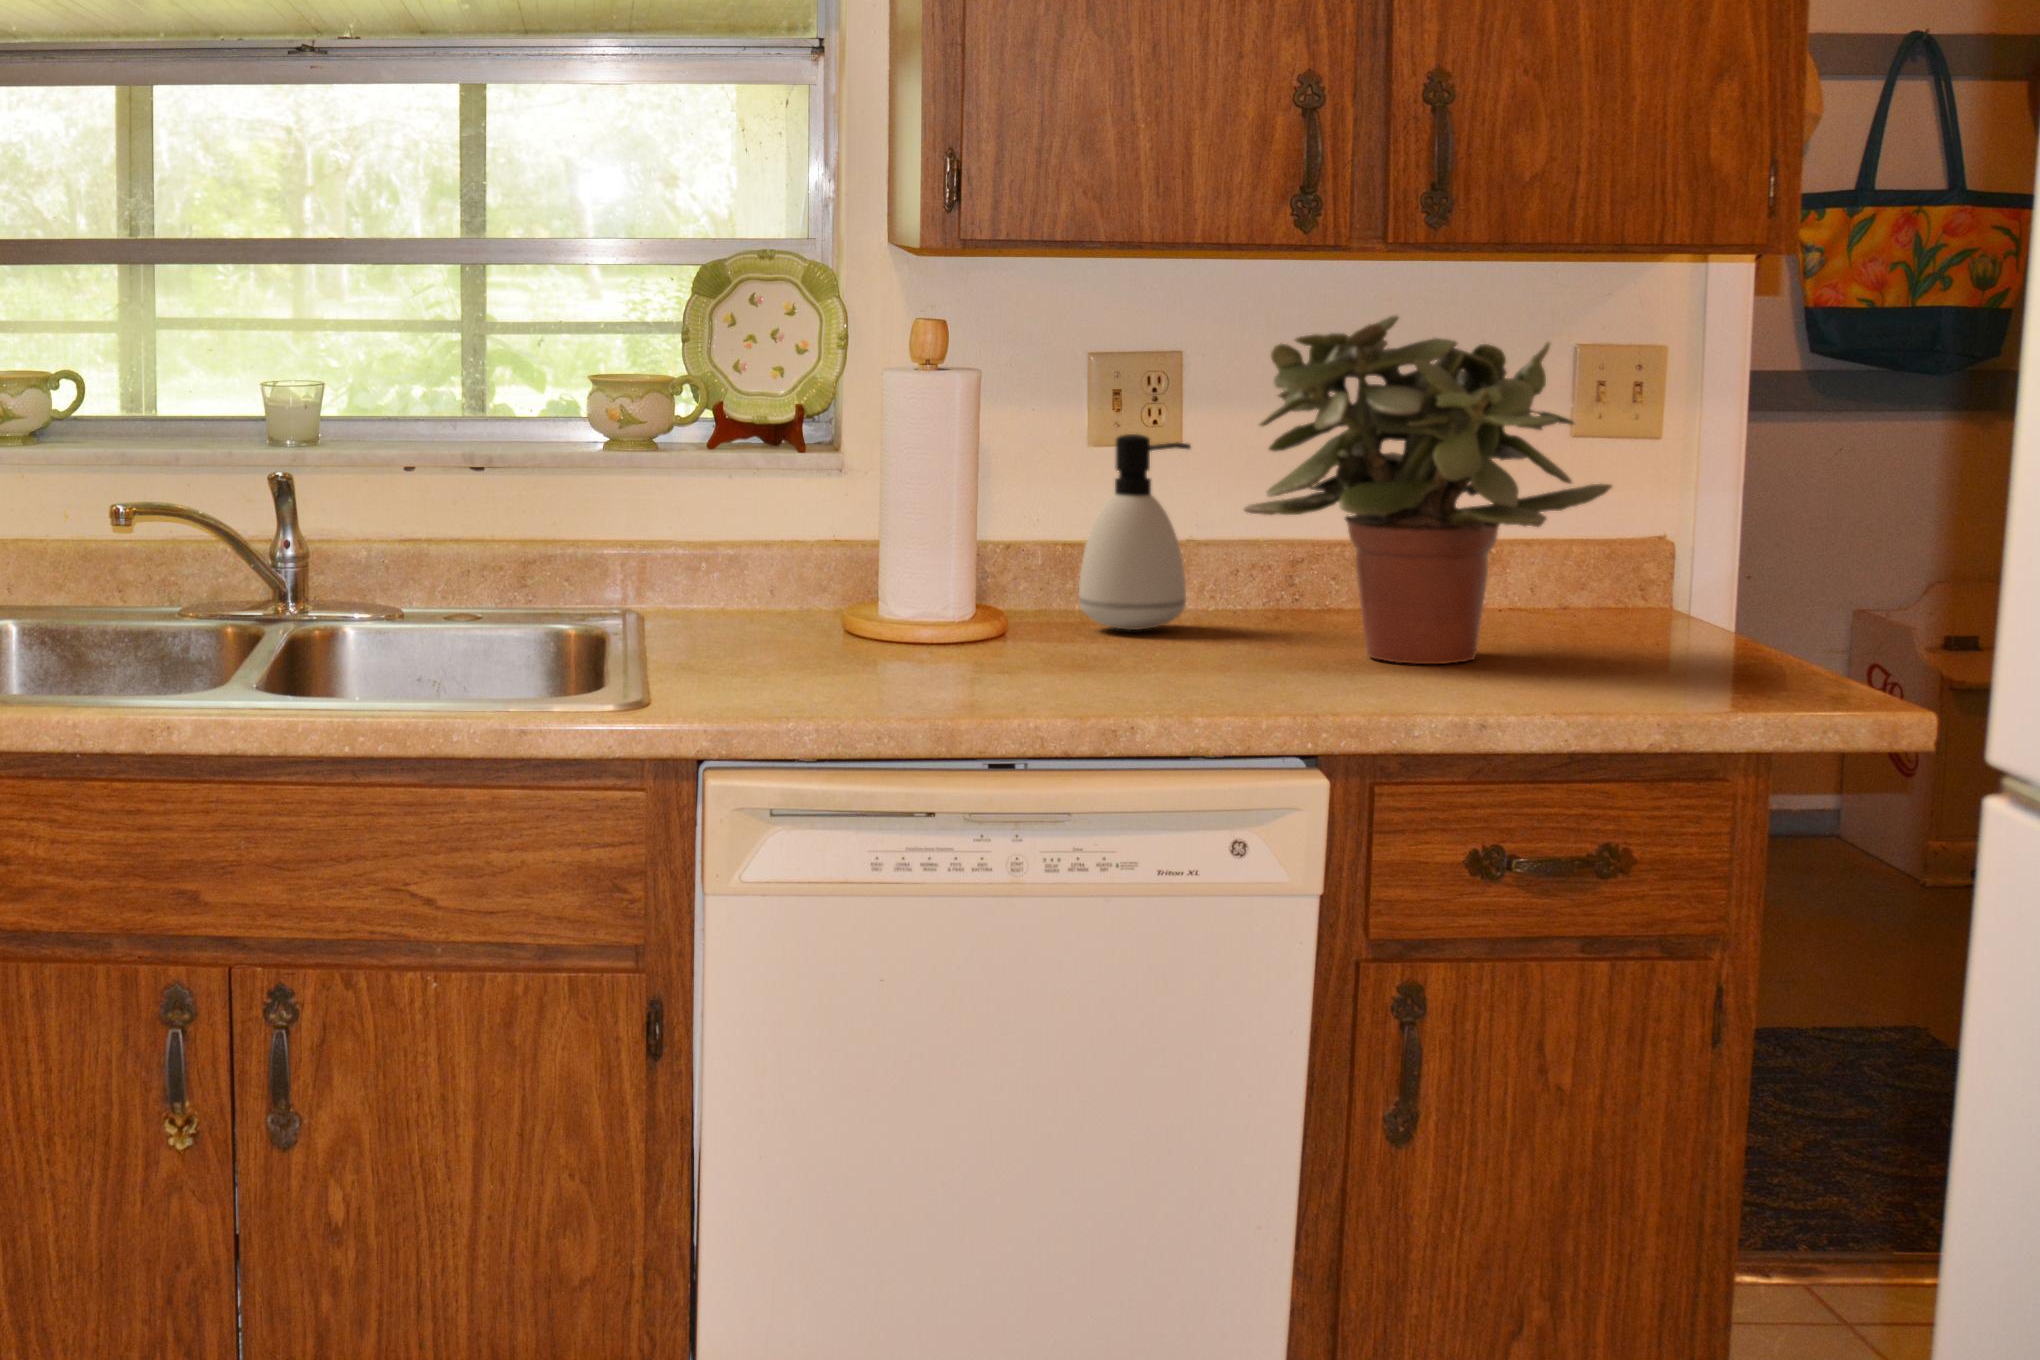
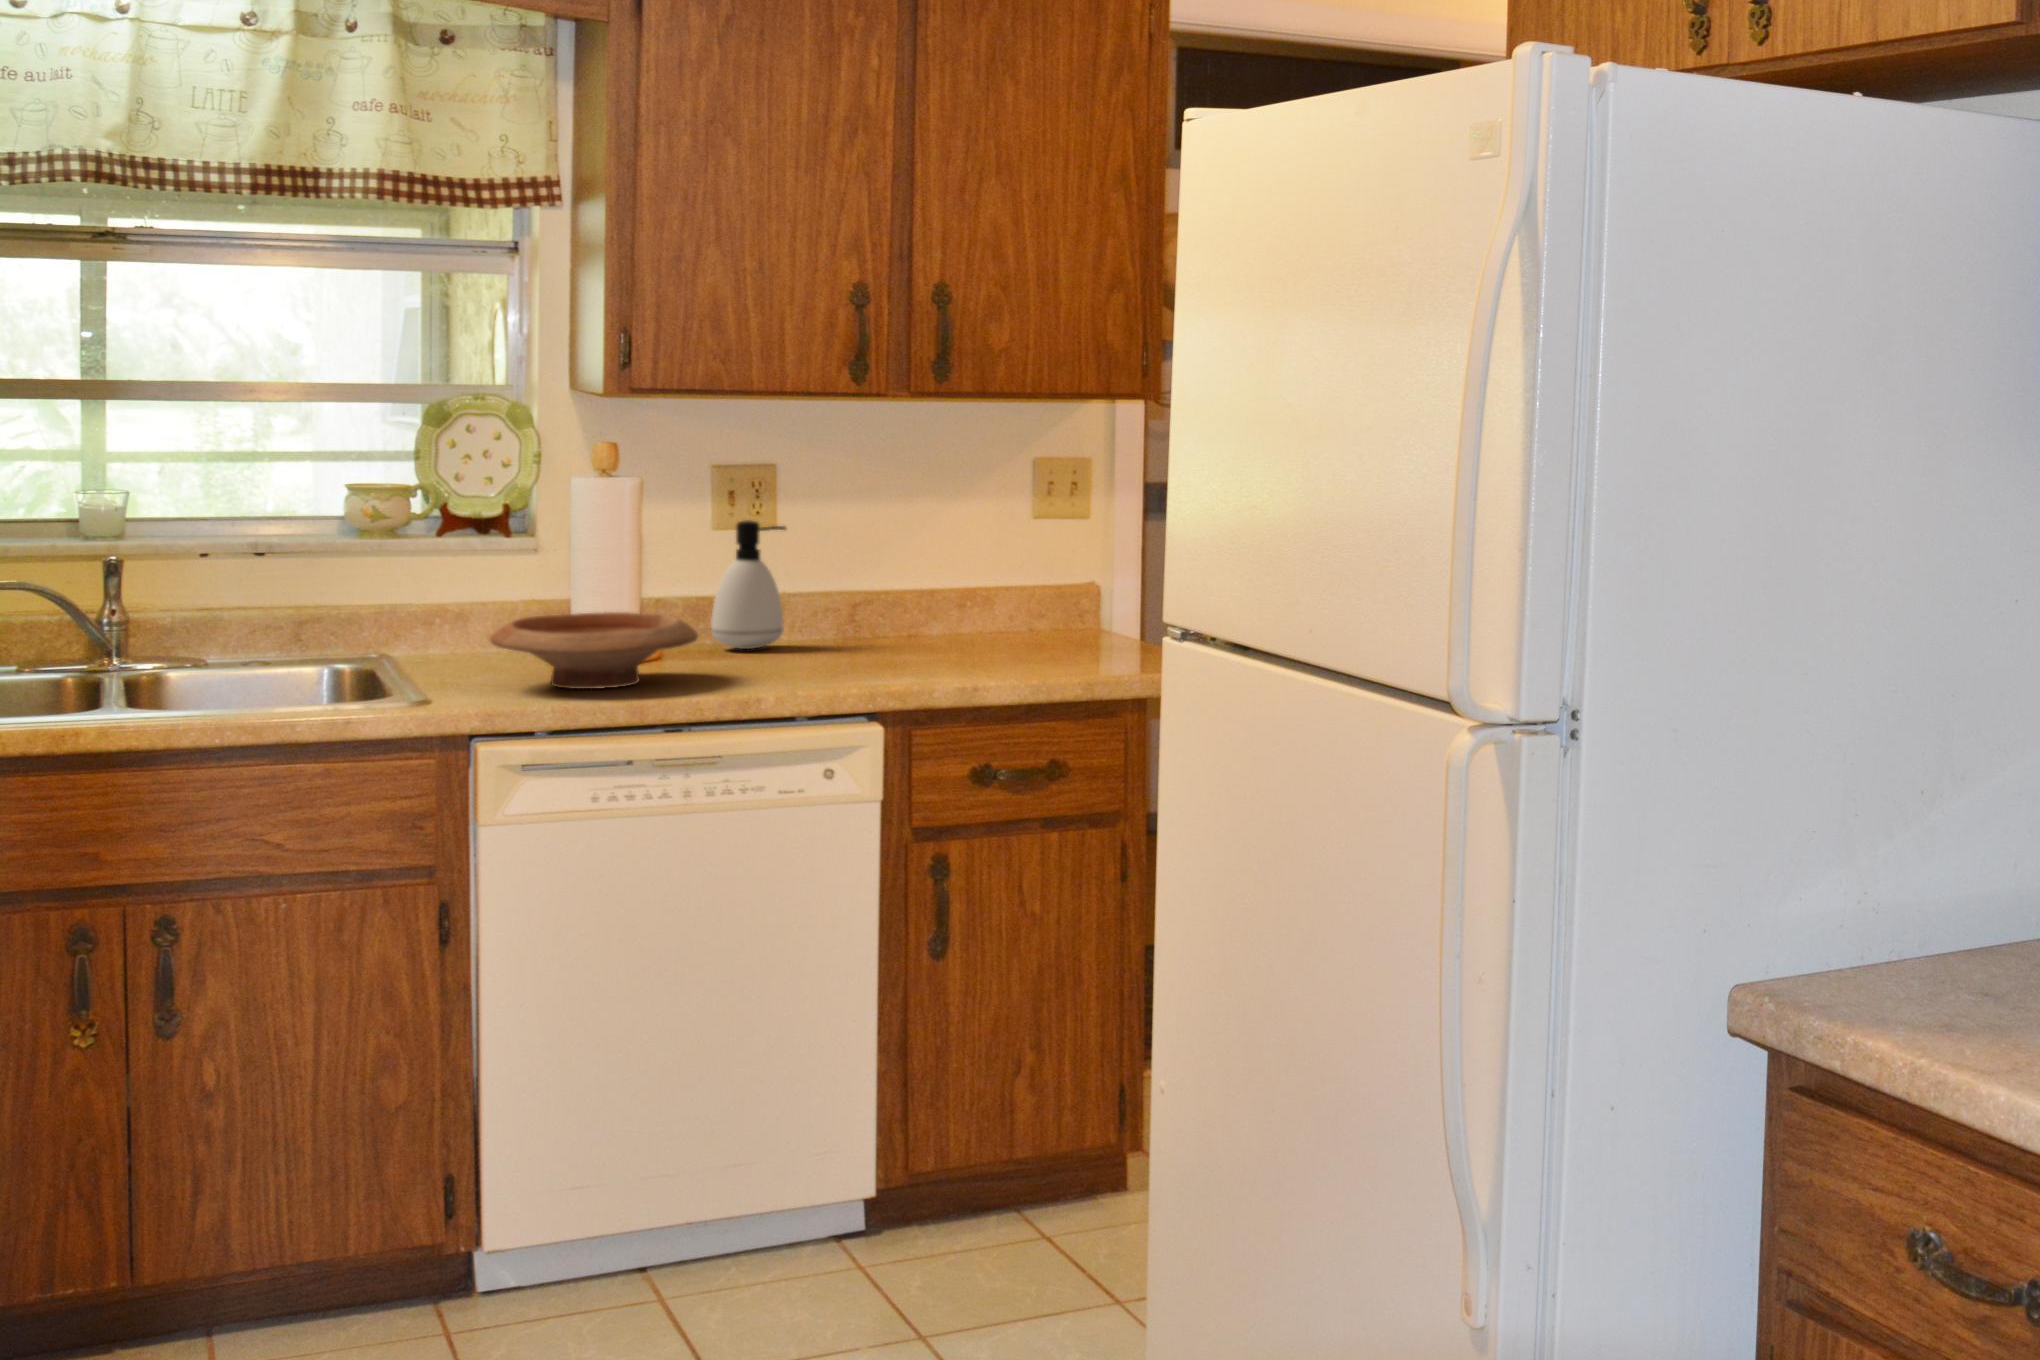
potted plant: present [1244,316,1612,664] -> none [824,448,1043,660]
wooden bowl: none [745,572,1043,690] -> present [490,612,698,689]

